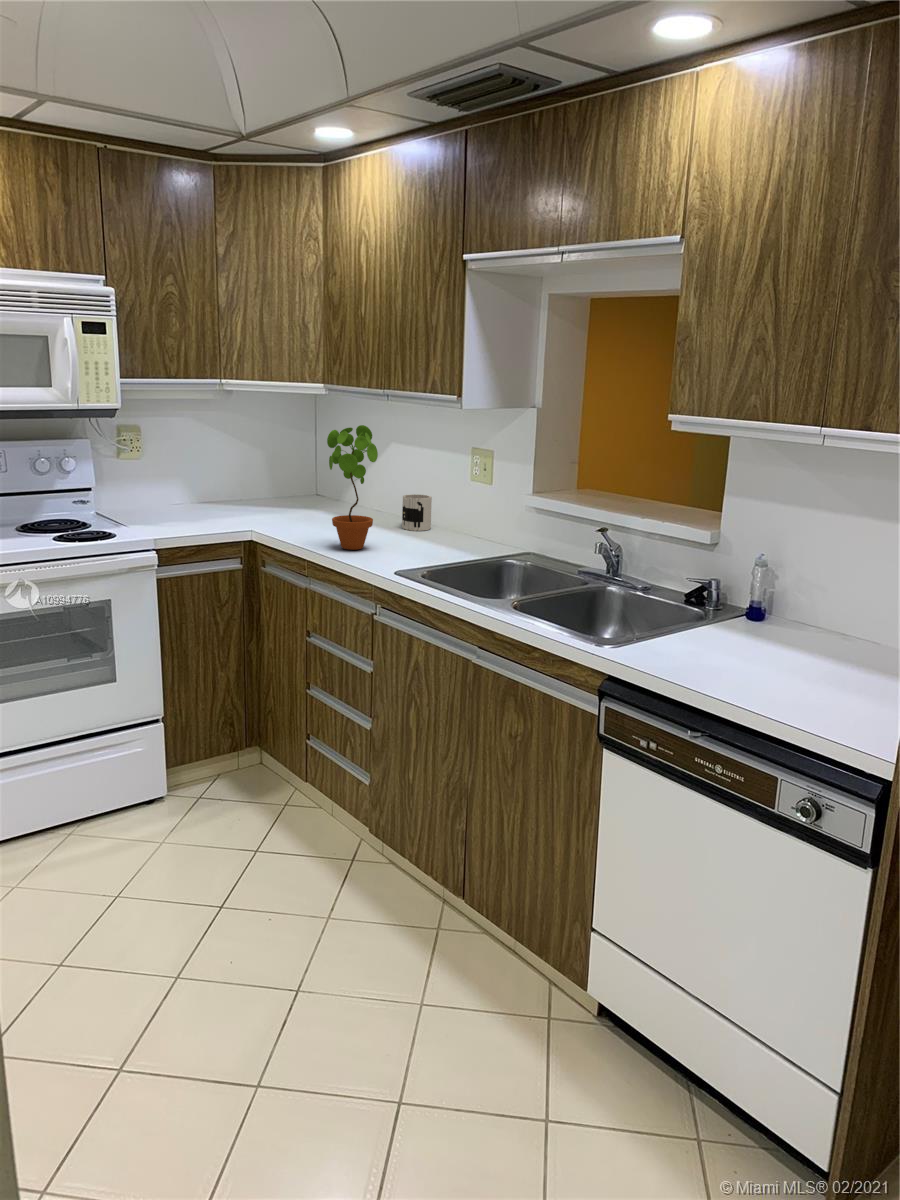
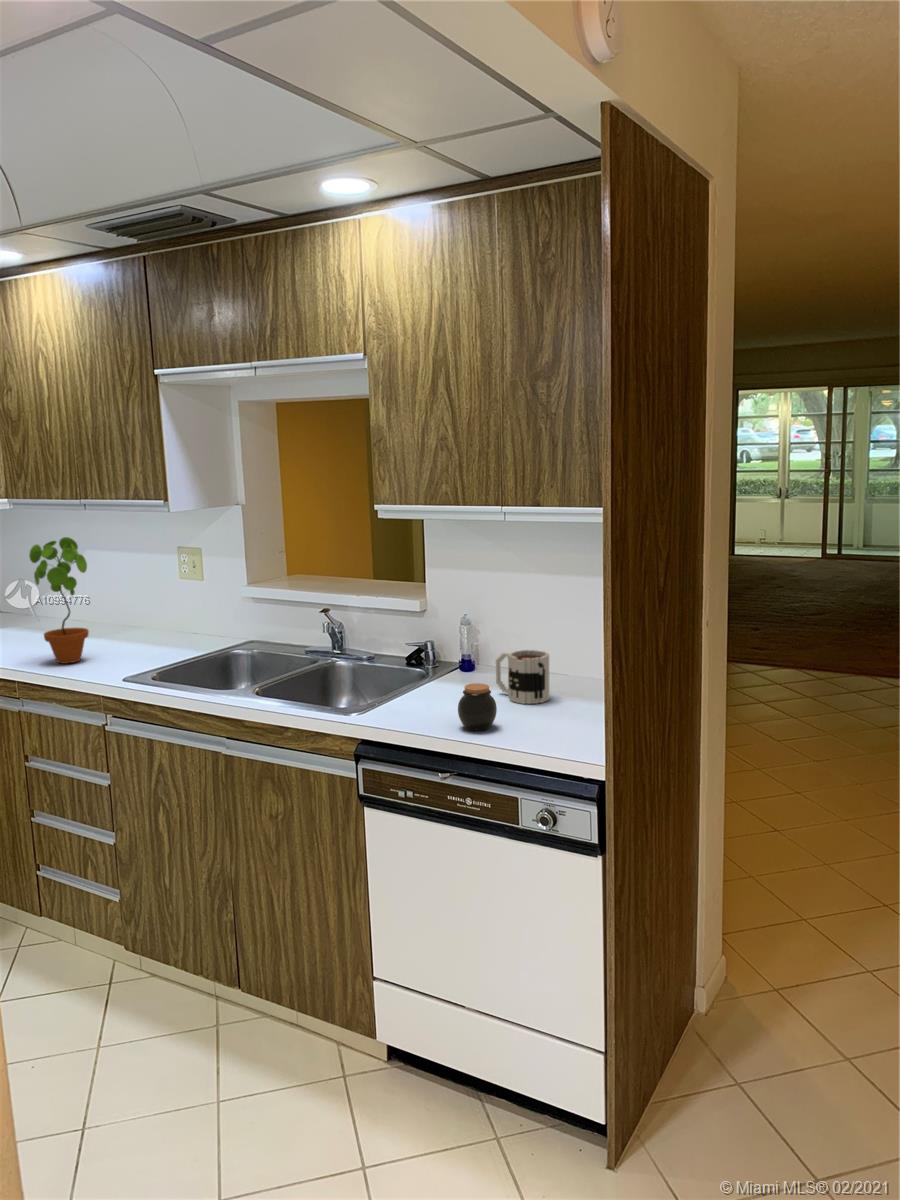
mug: present [402,494,432,531] -> present [496,650,549,704]
jar: none [724,635,772,690] -> present [458,683,497,731]

